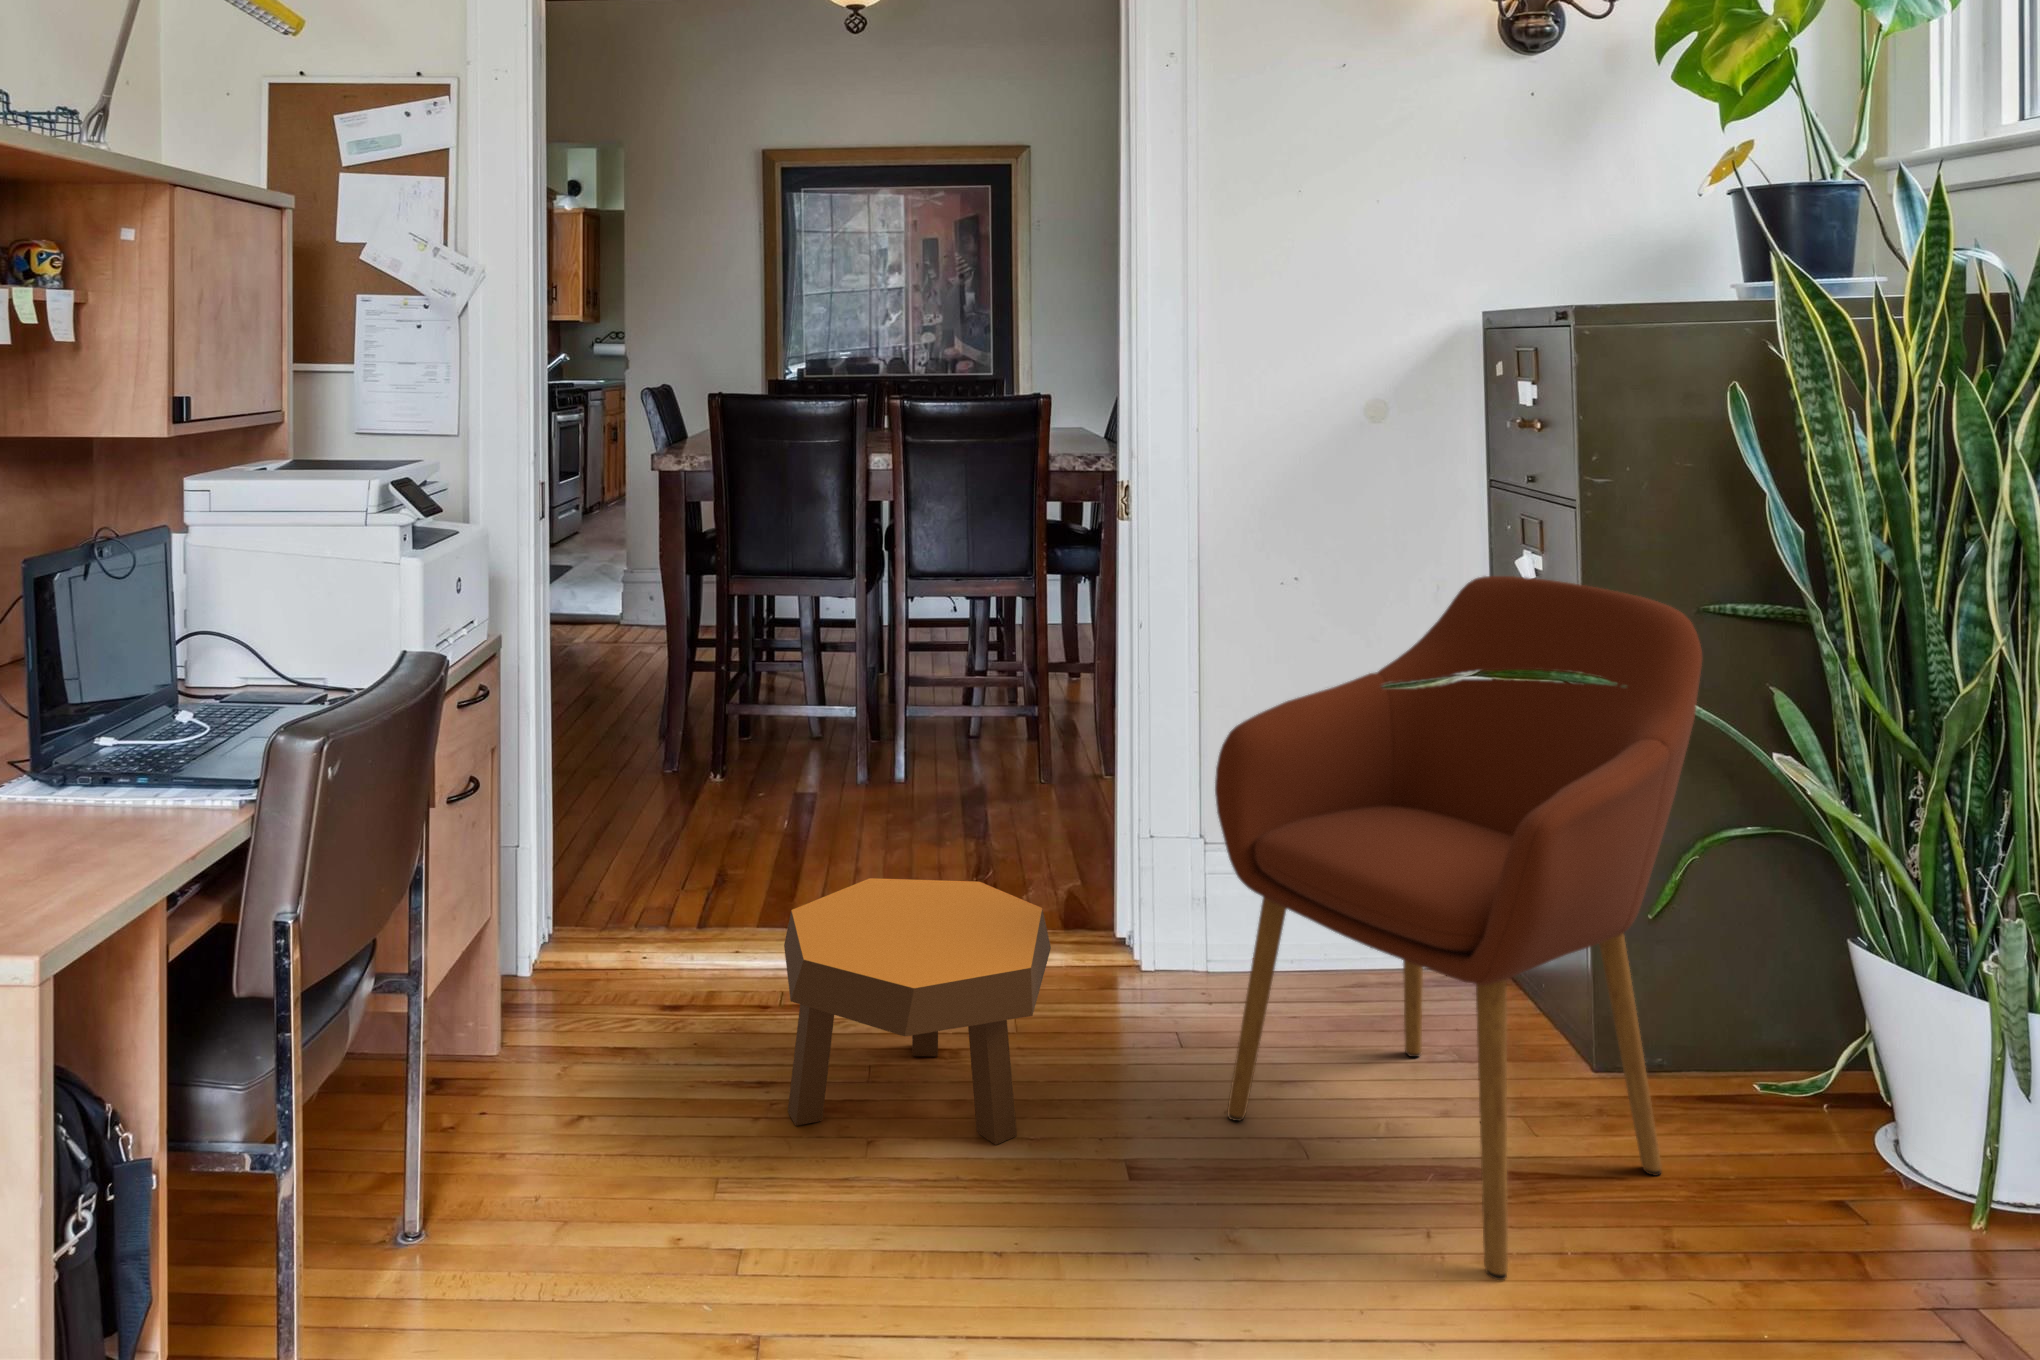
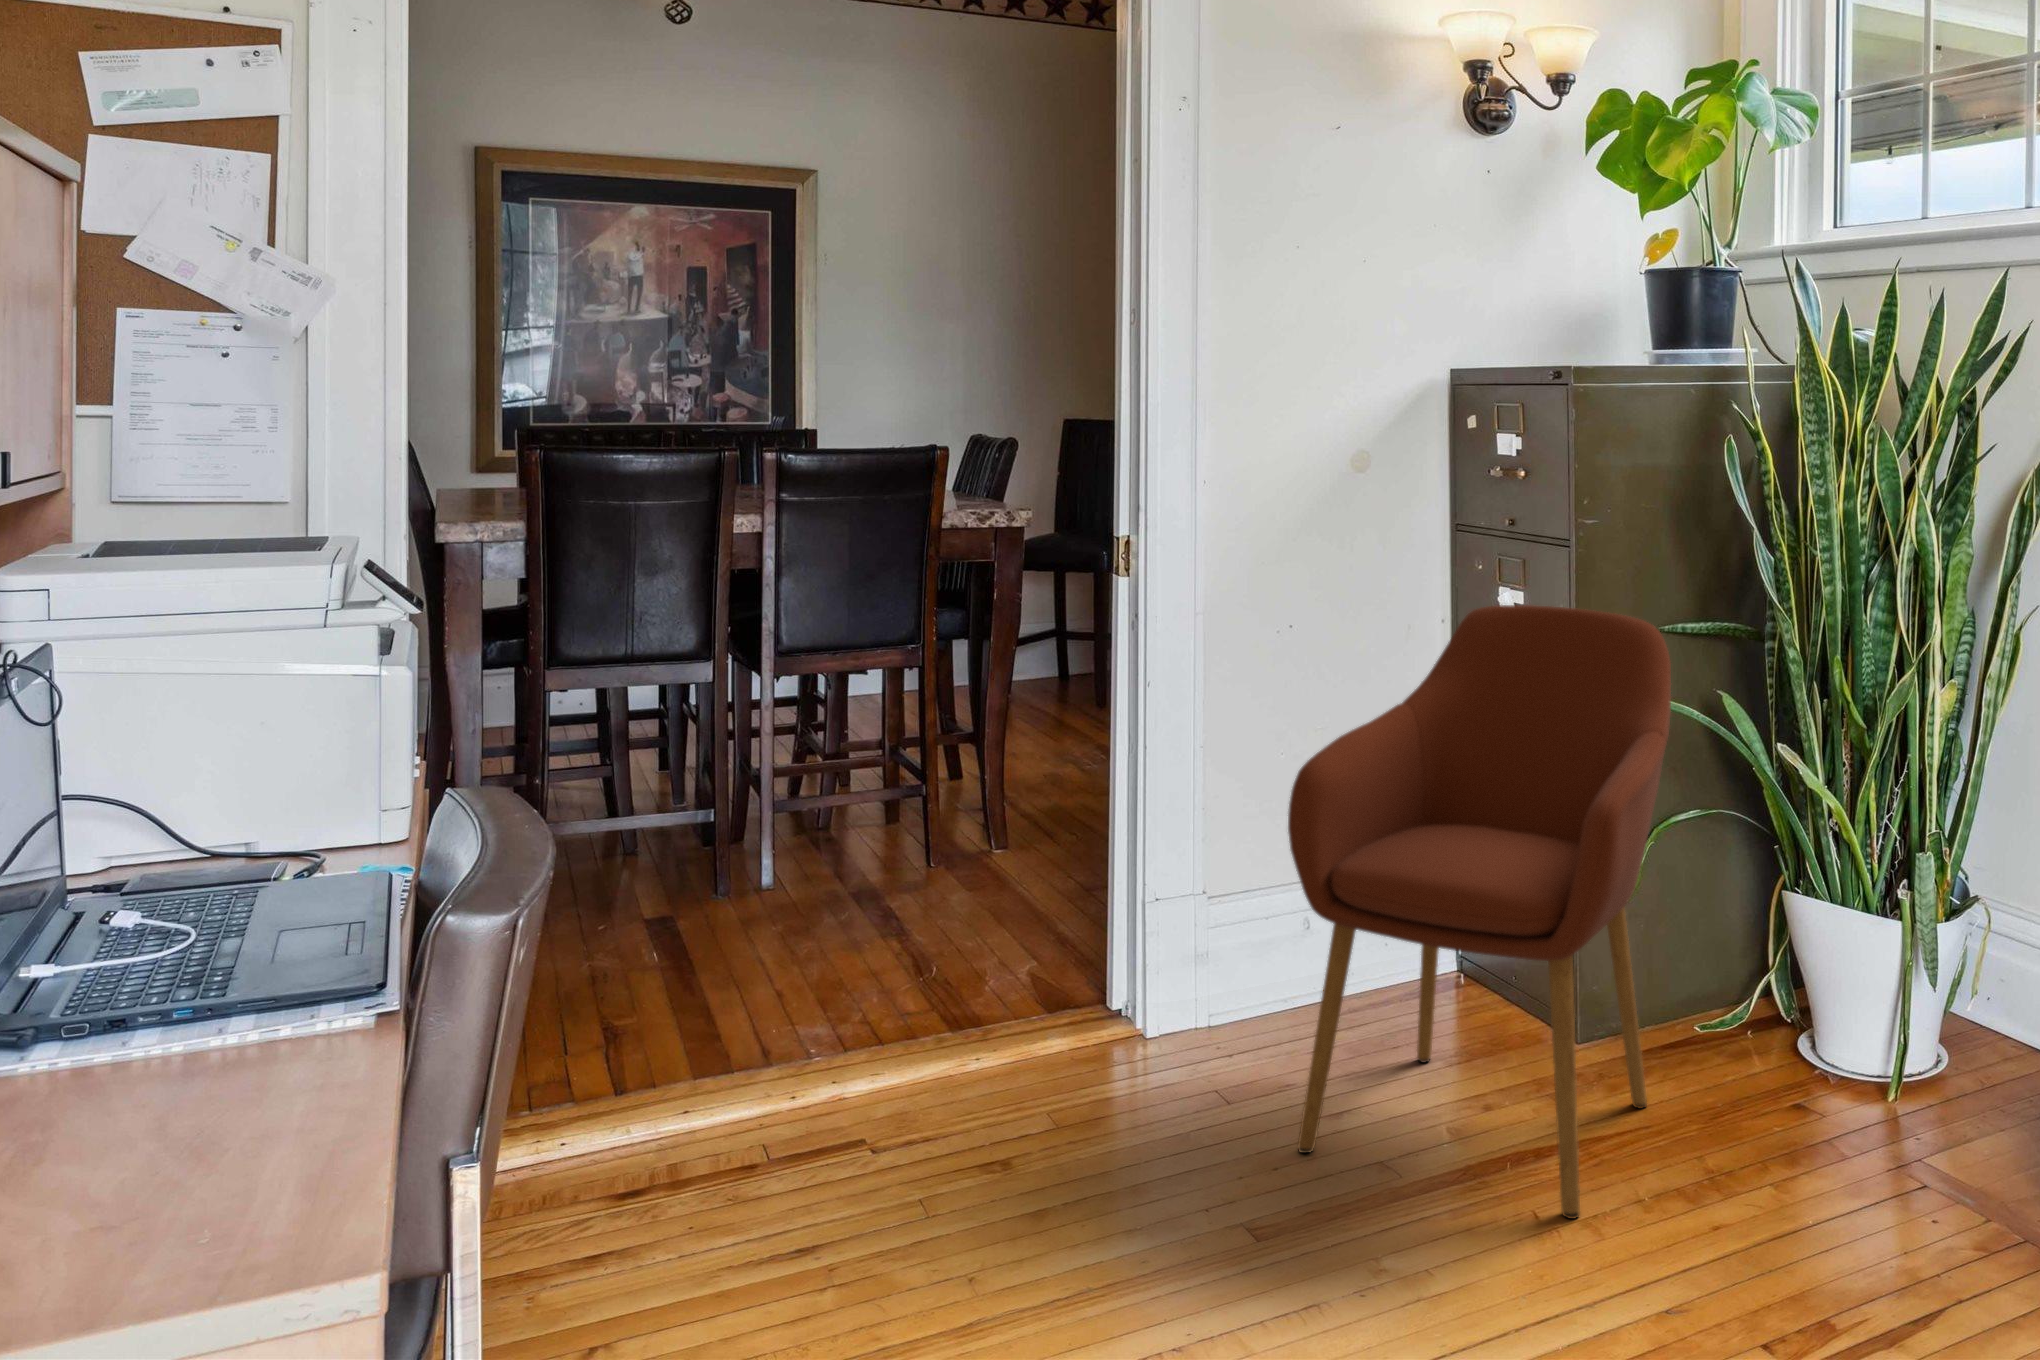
footstool: present [784,878,1051,1145] -> none [823,971,1139,1277]

